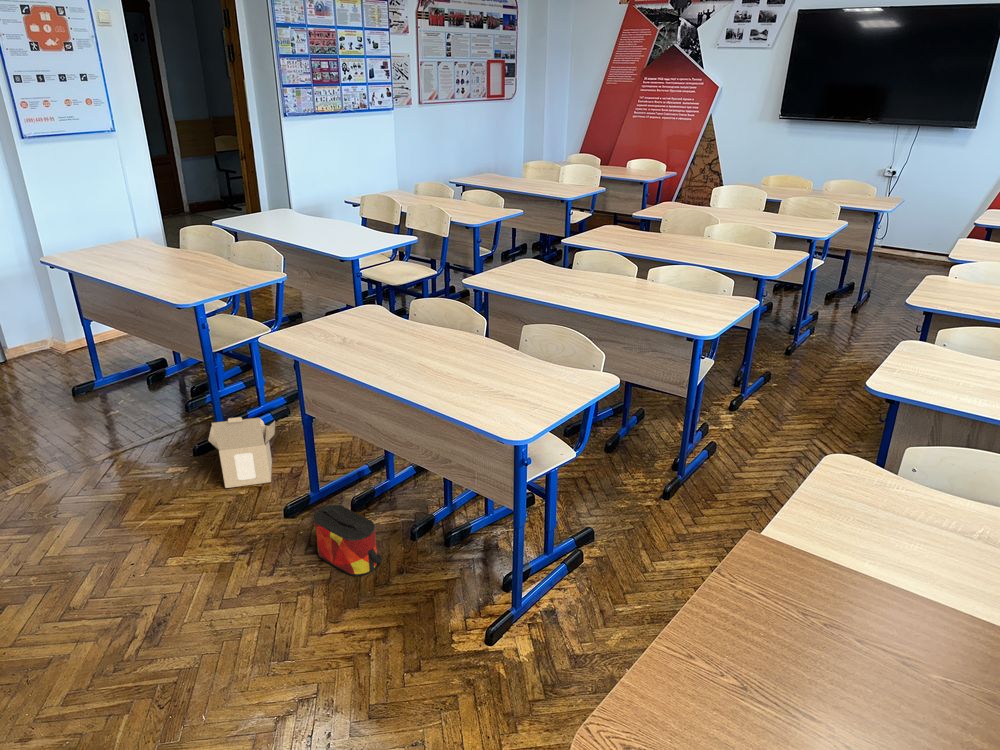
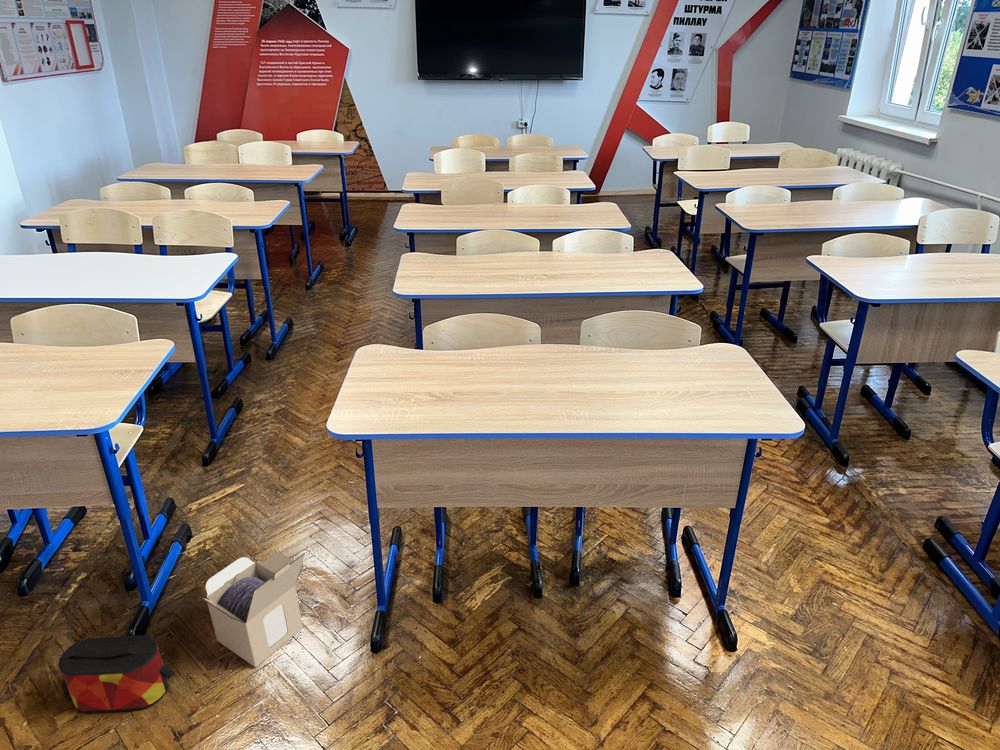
bag: present [314,505,382,576] -> present [58,635,175,713]

